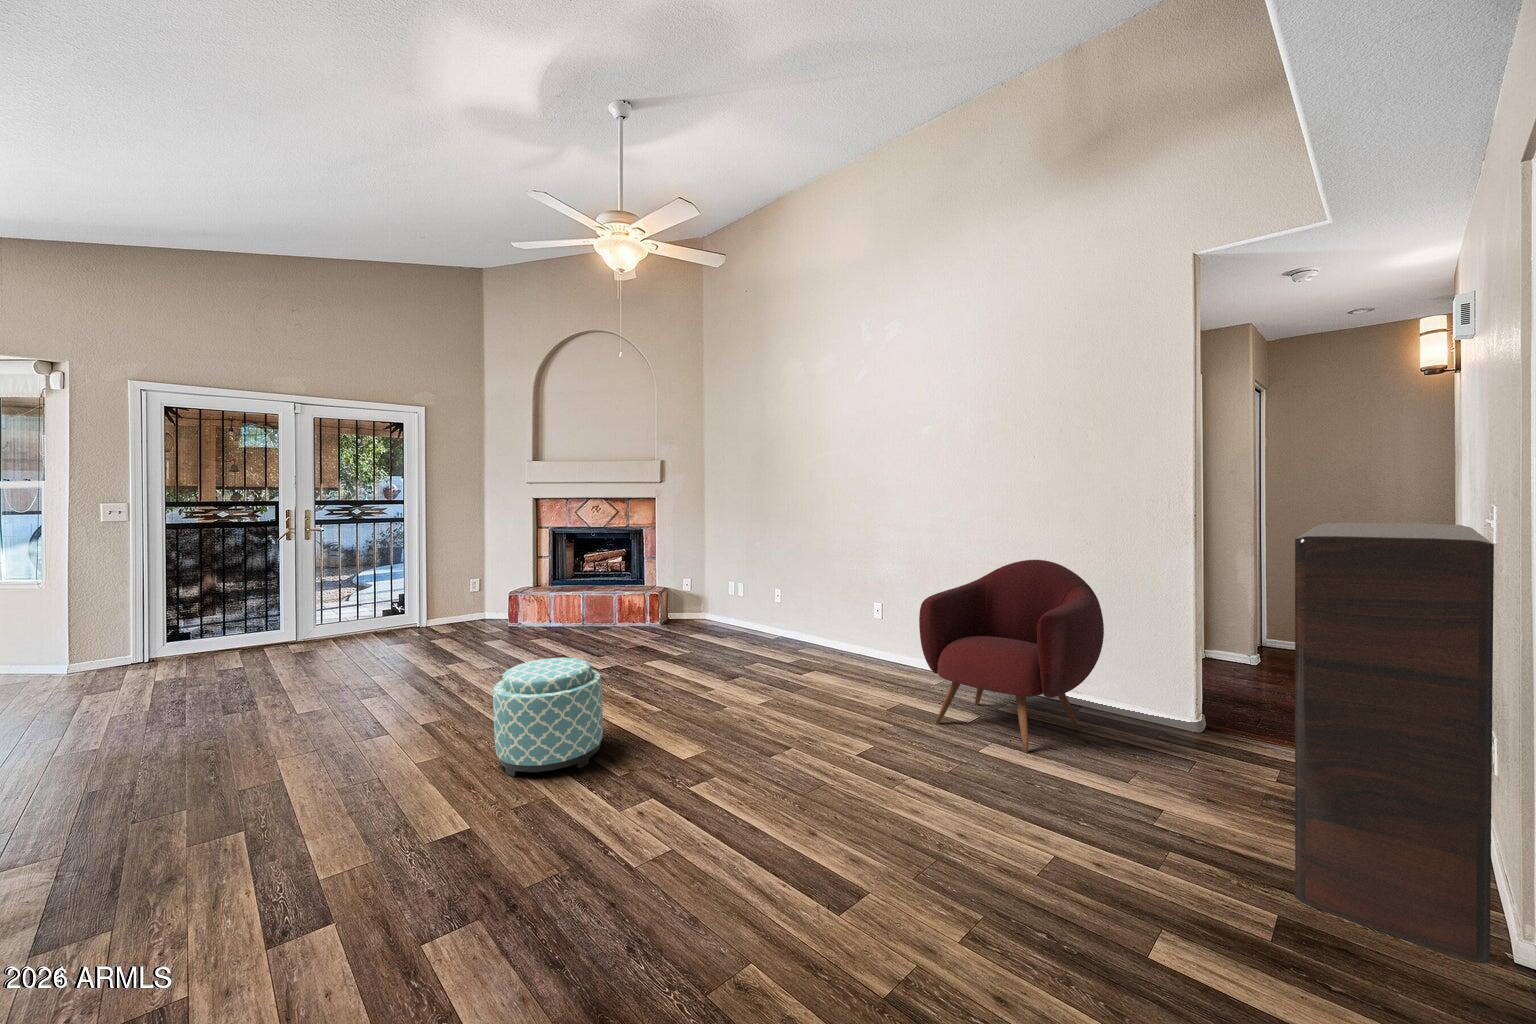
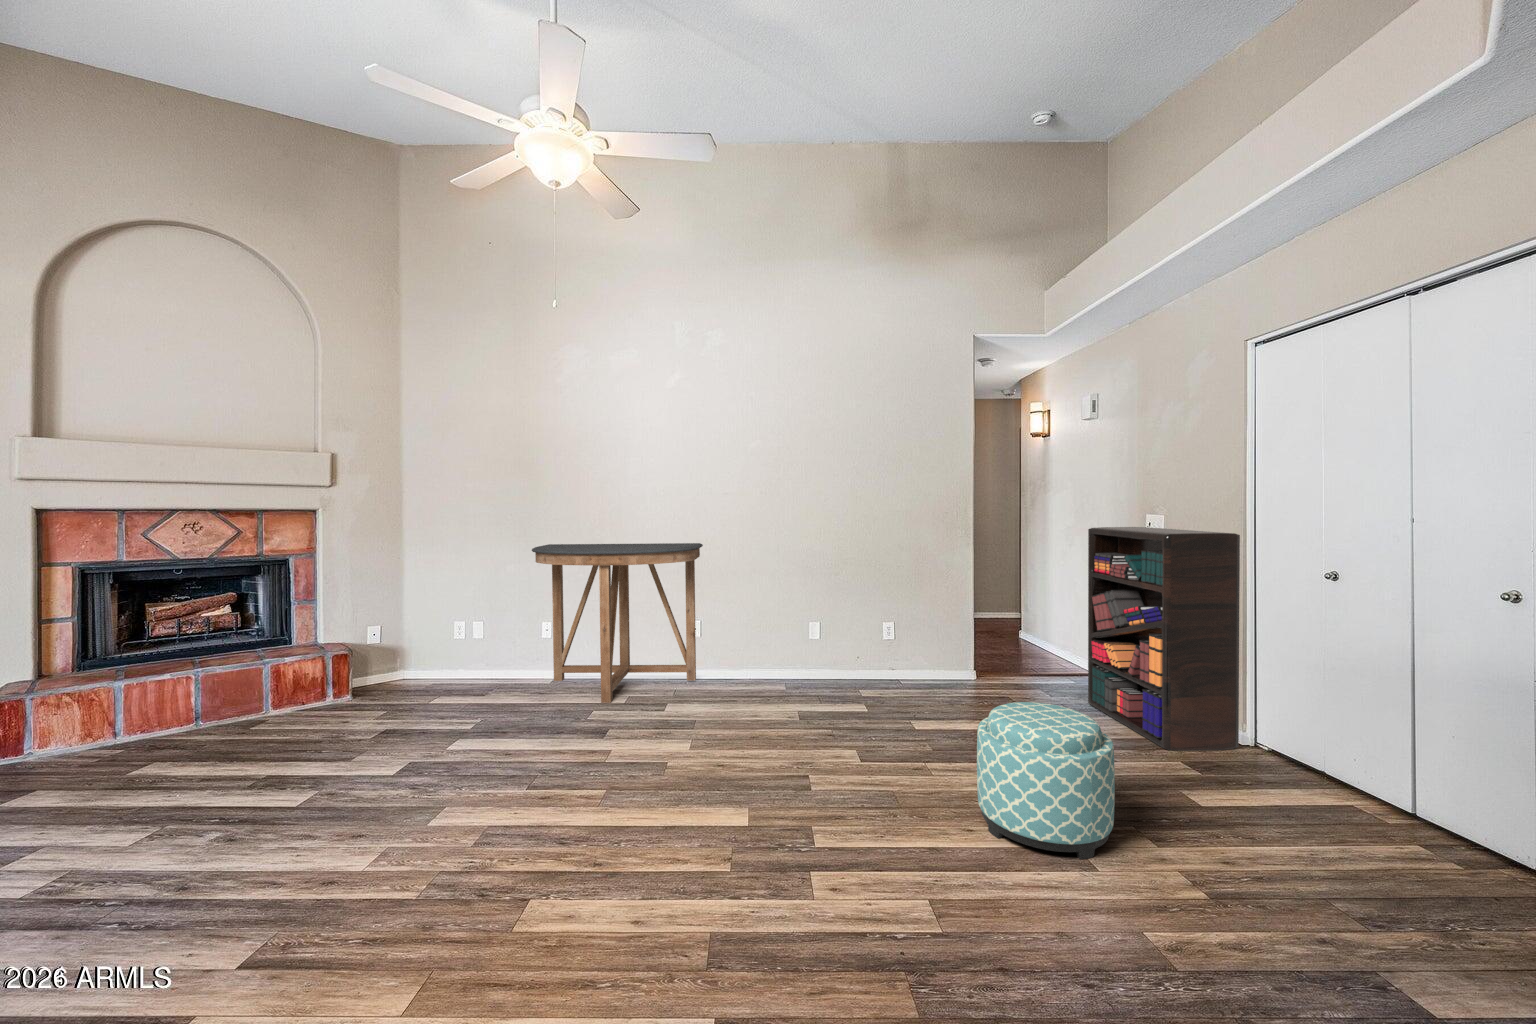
console table: none [743,525,878,661] -> present [532,543,703,703]
armchair: present [919,560,1104,753] -> none [822,563,967,719]
ottoman: present [493,658,603,777] -> present [977,702,1115,859]

